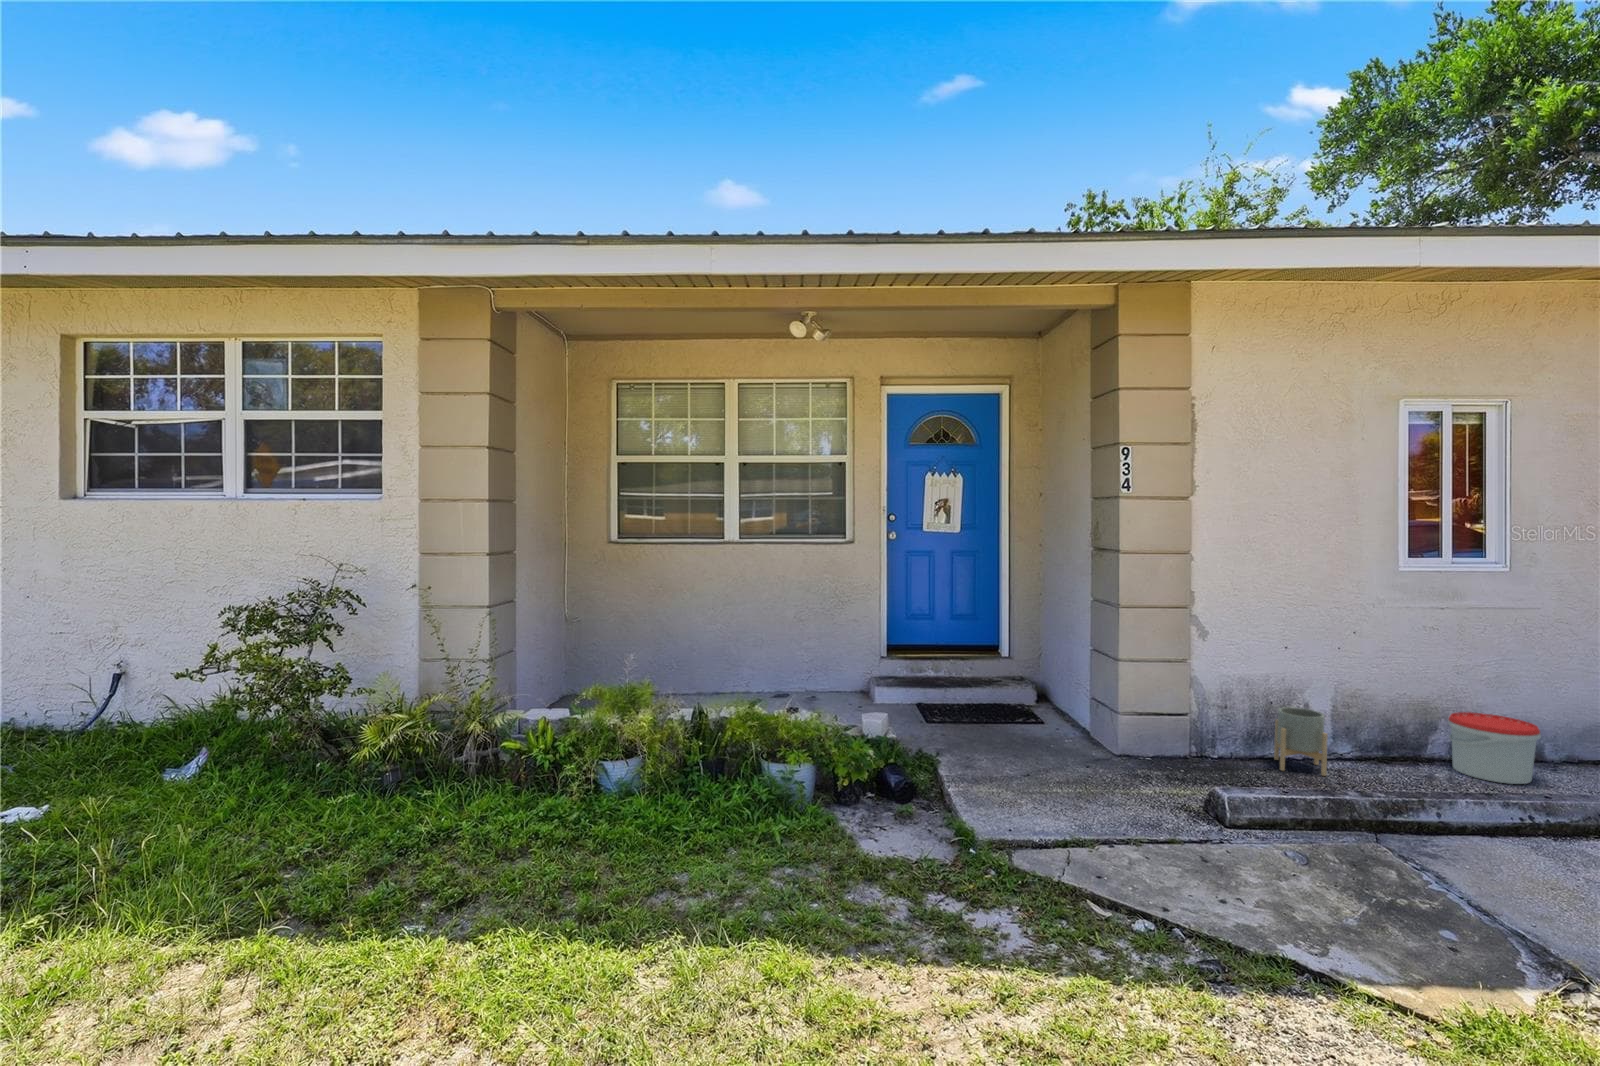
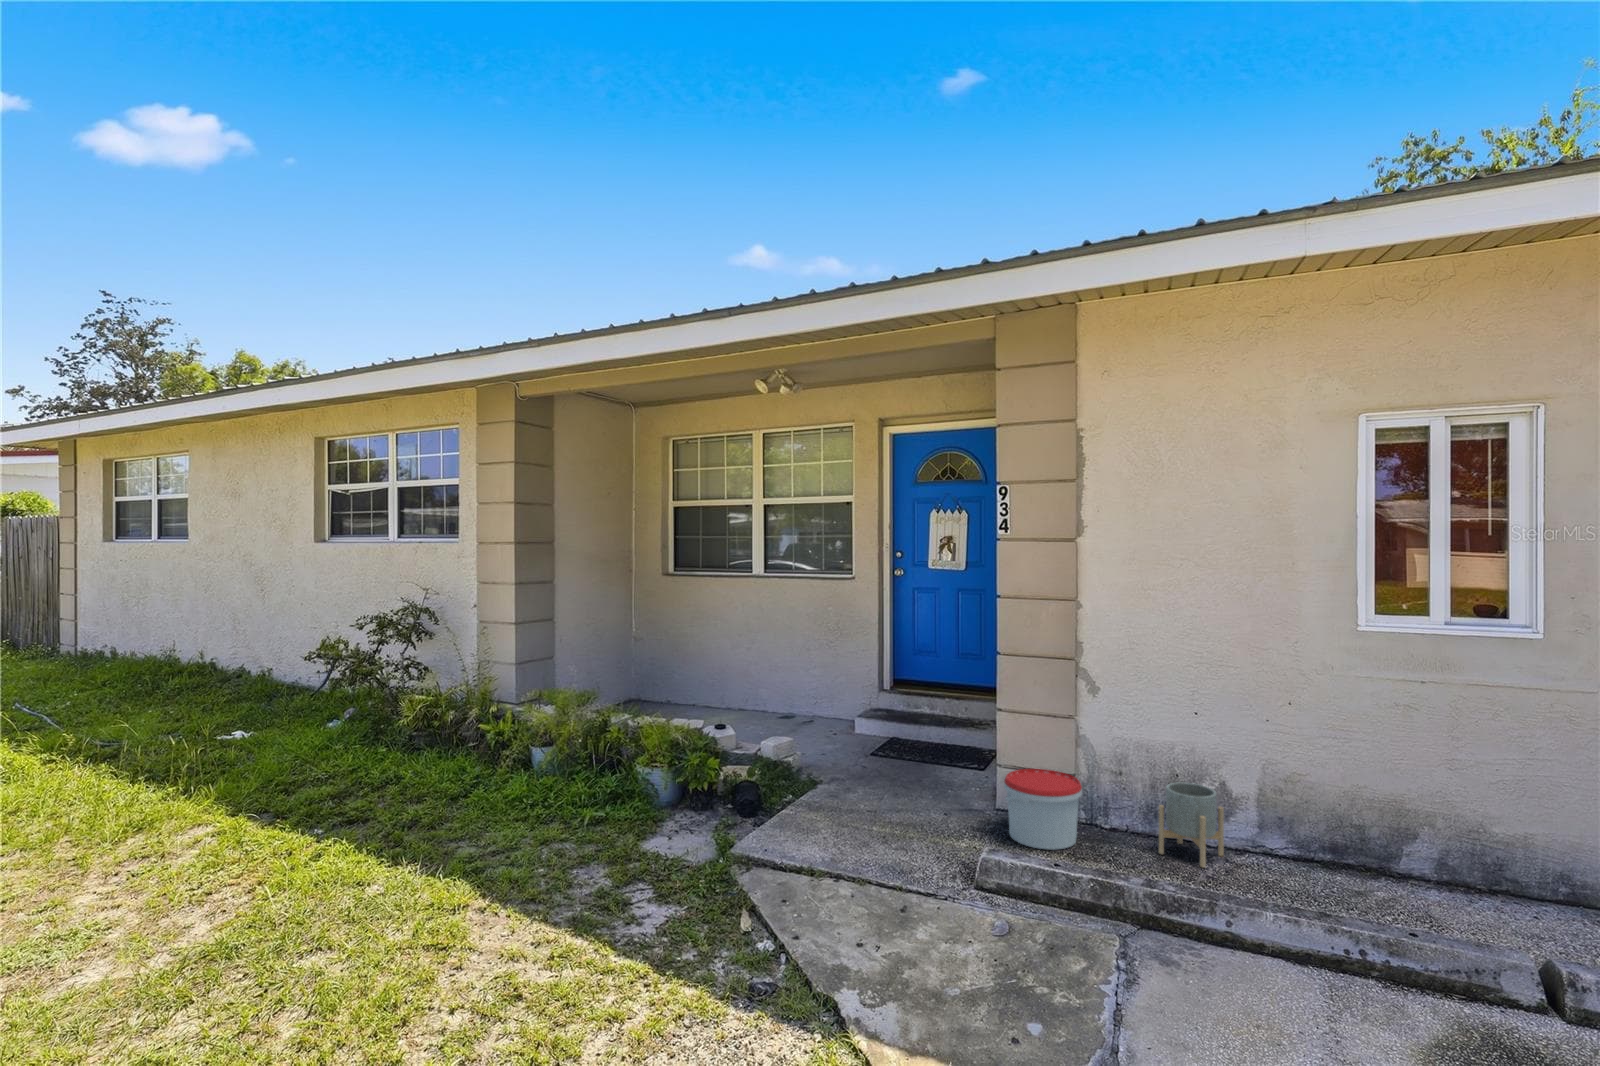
bucket: present [1448,712,1541,784] -> present [1004,769,1082,850]

